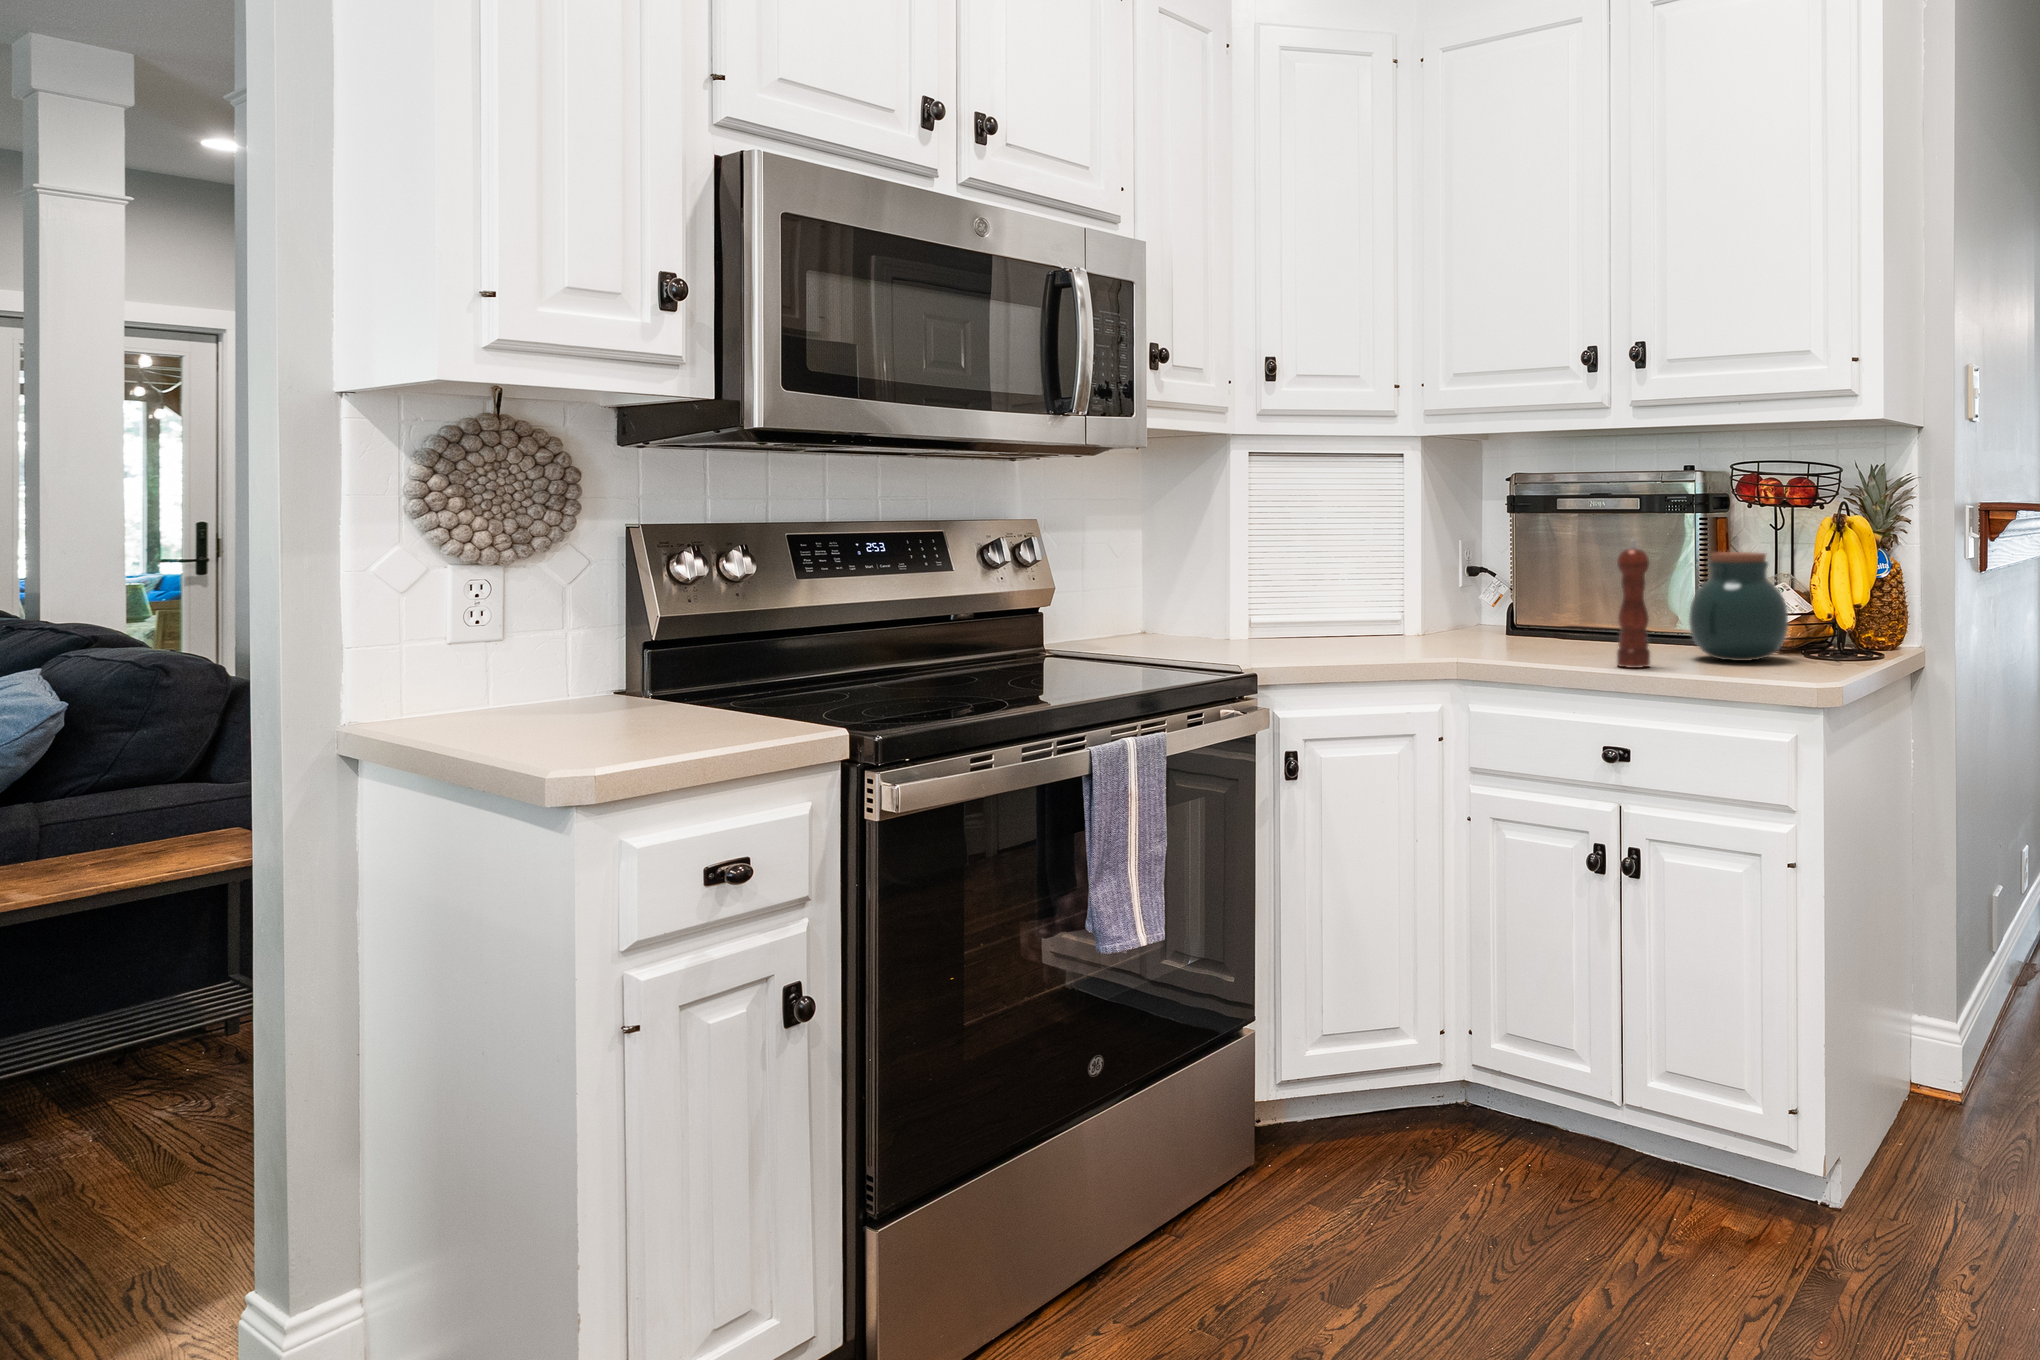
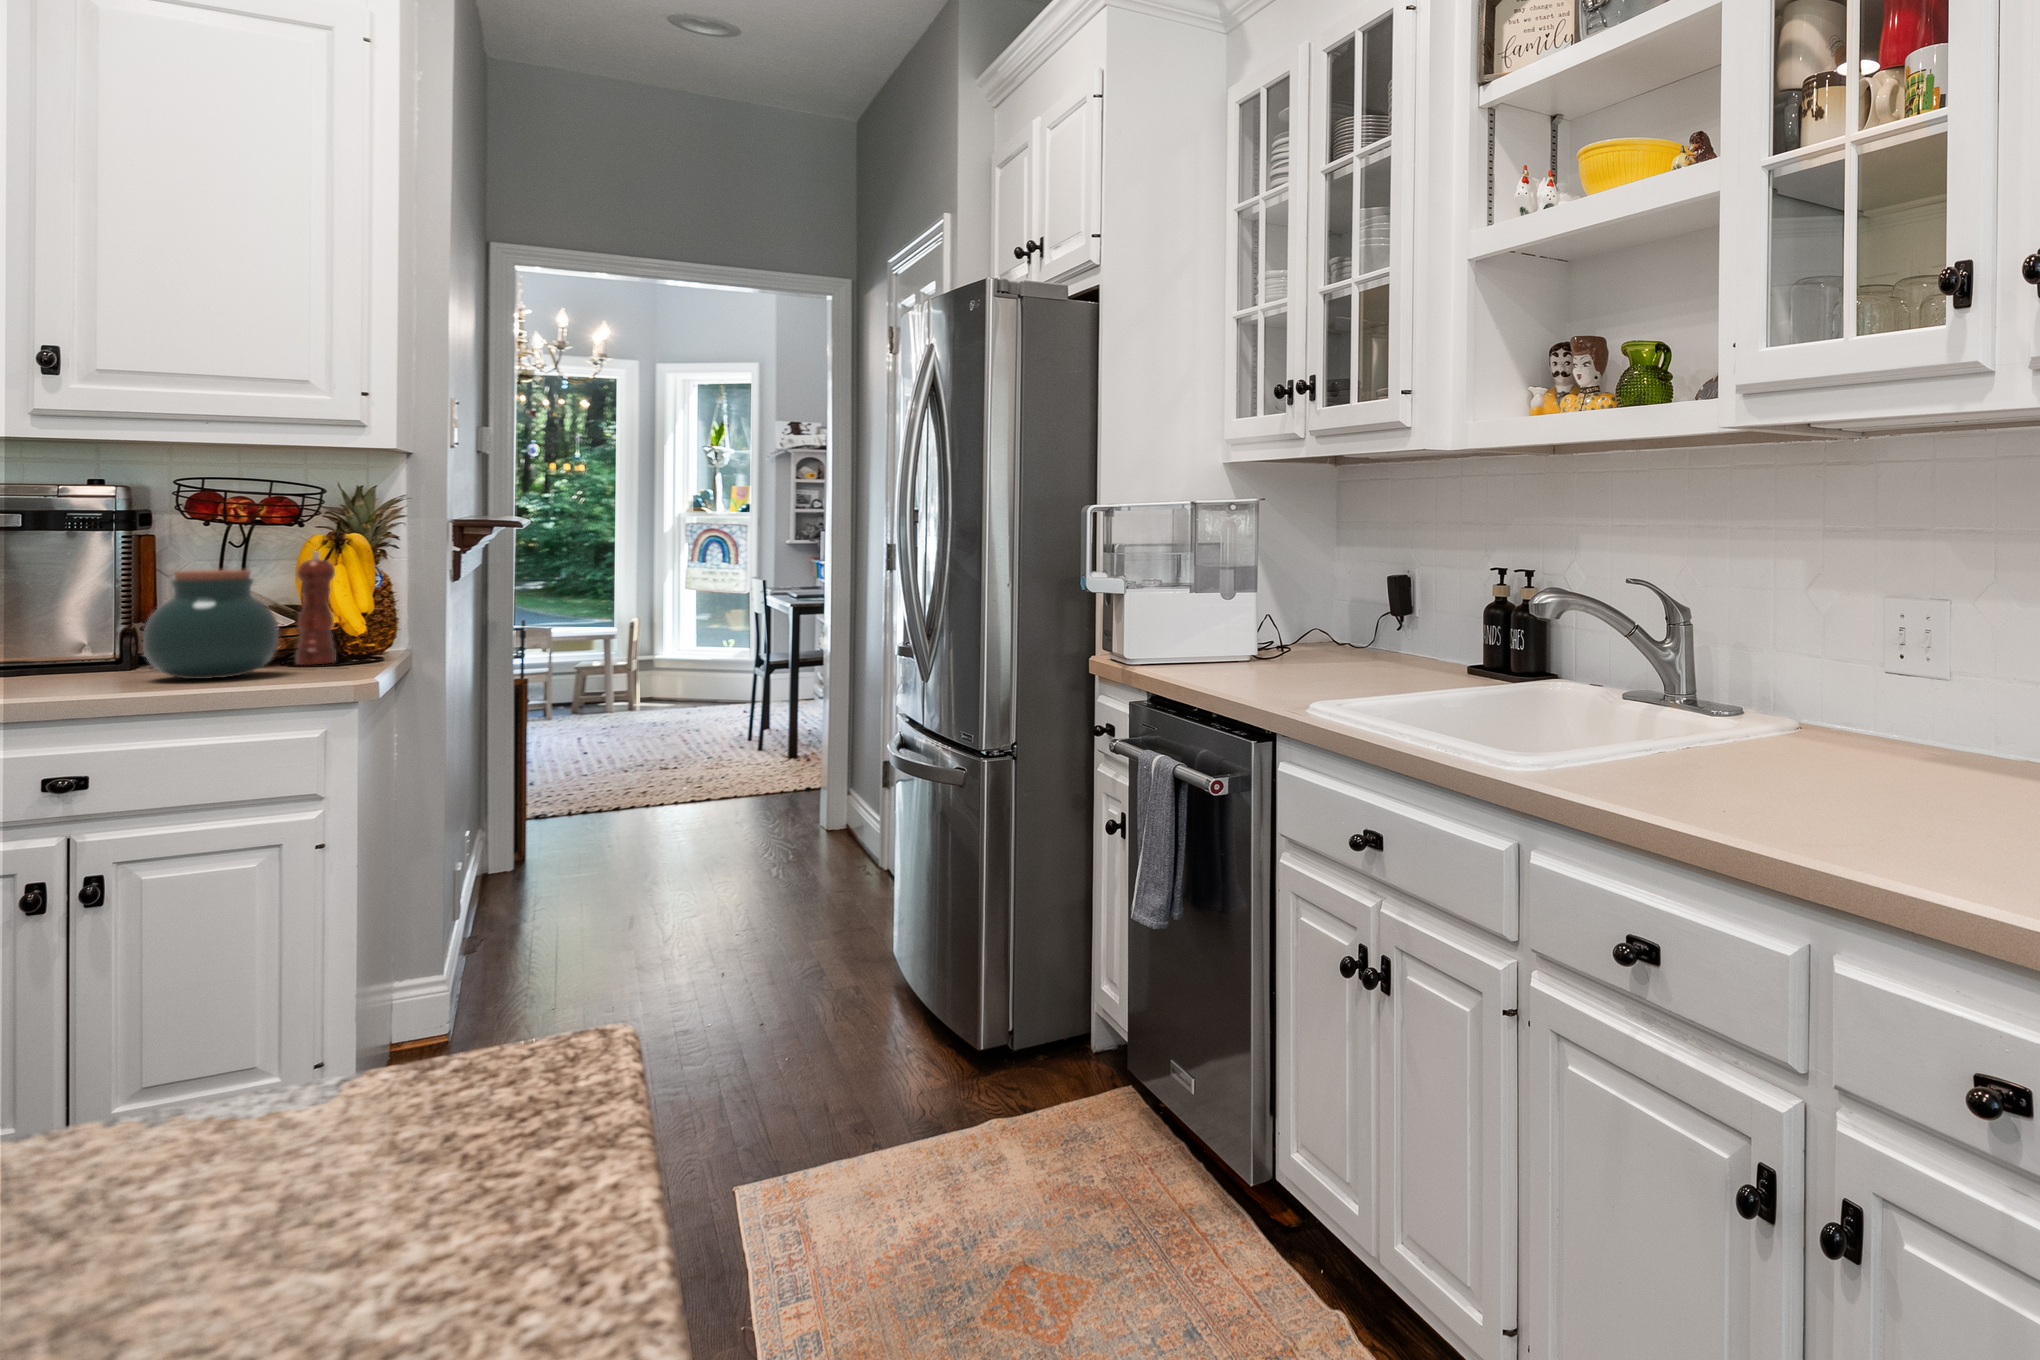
pepper mill: present [1617,539,1650,668] -> present [296,551,335,665]

